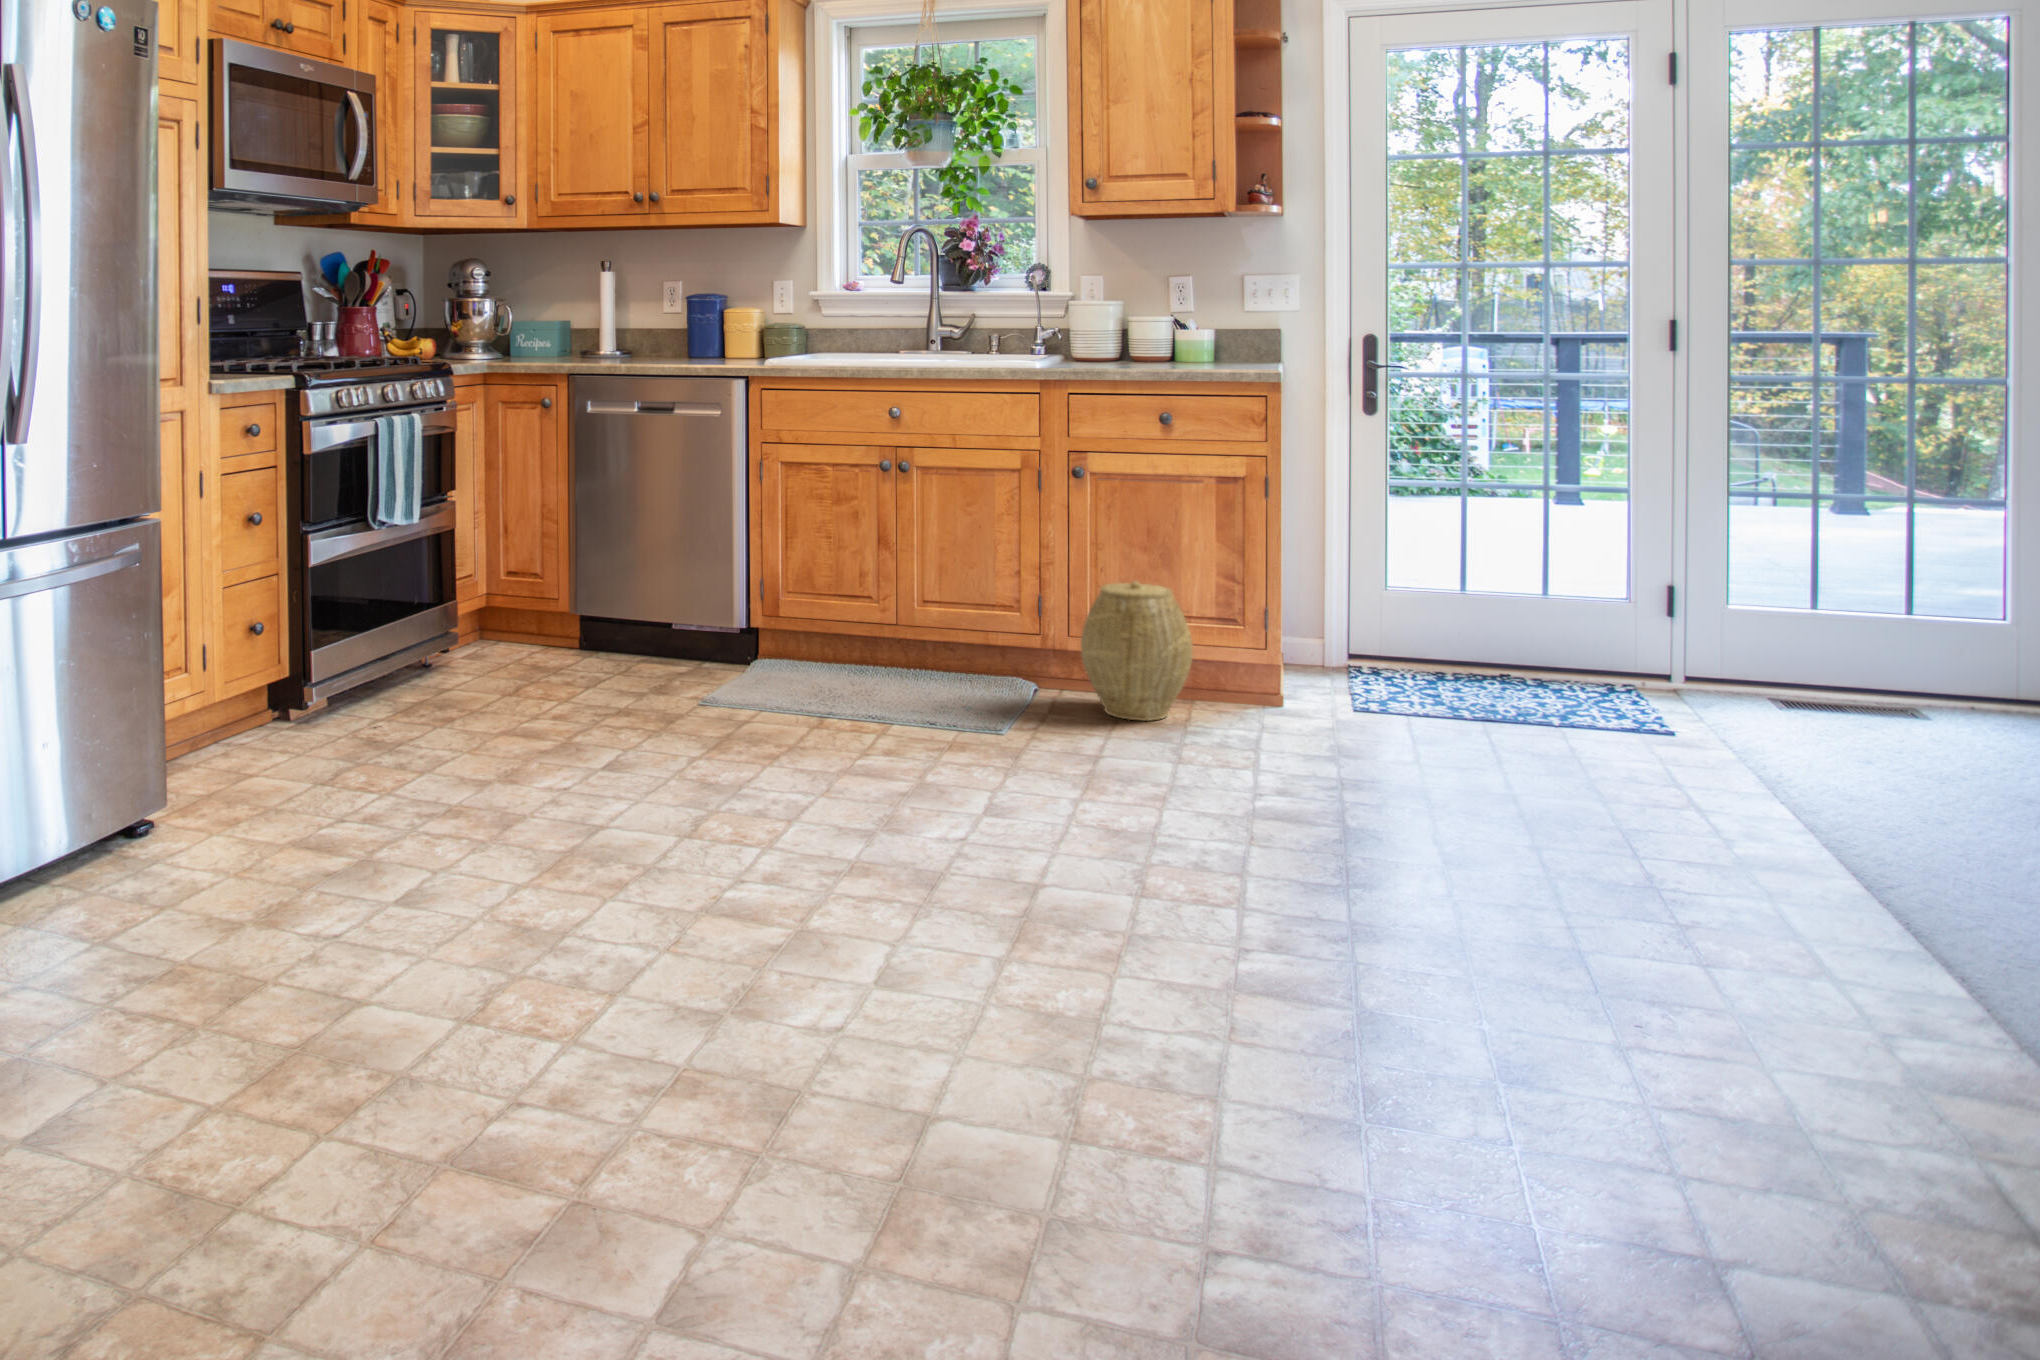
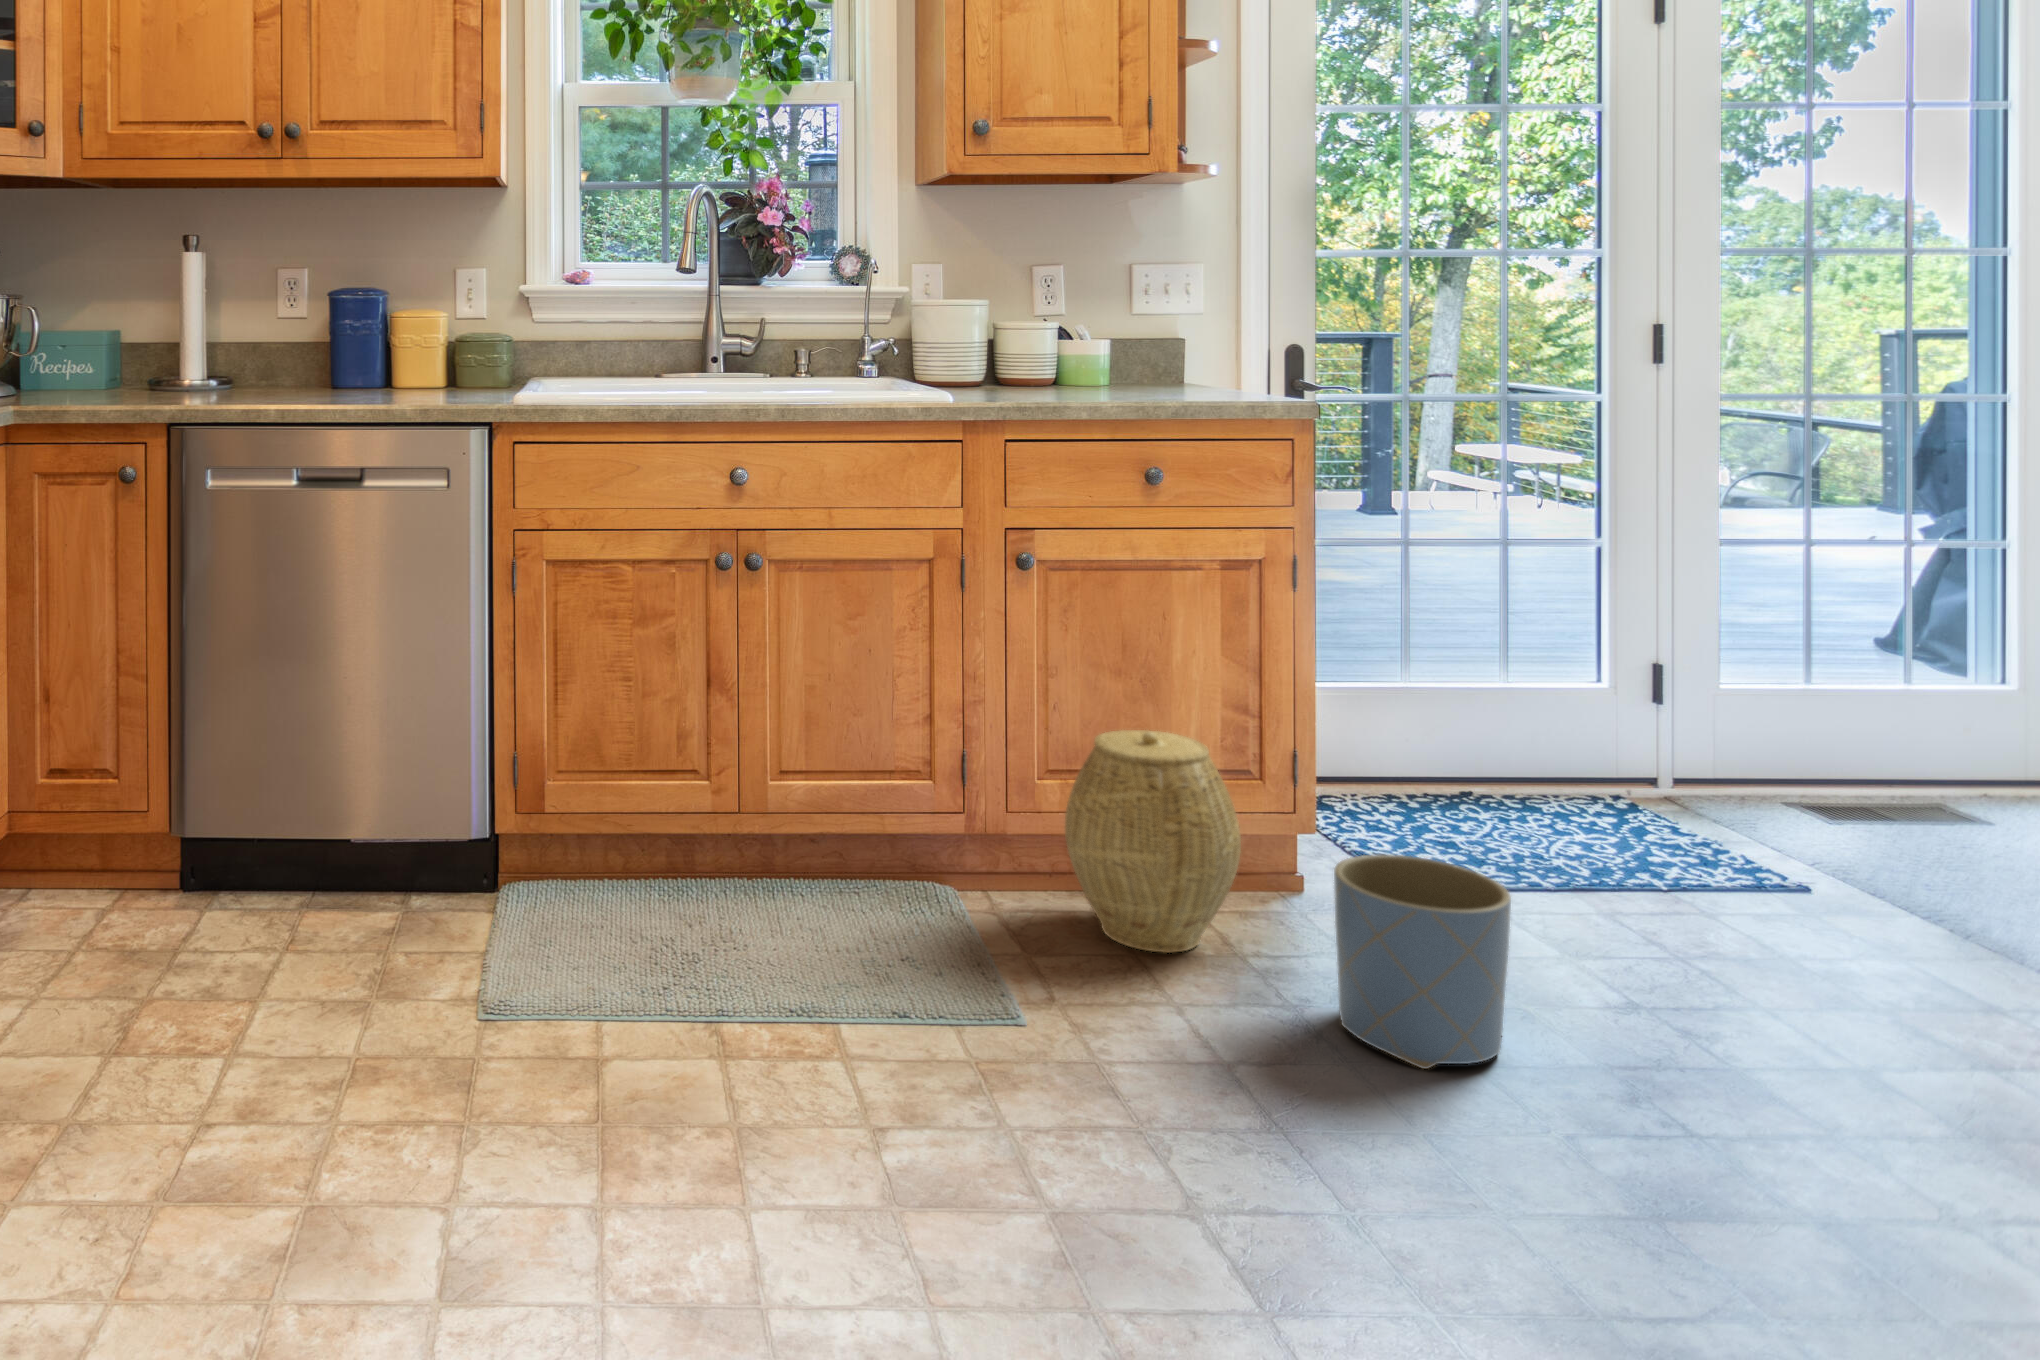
planter: none [1185,653,1288,771] -> present [1334,854,1511,1069]

